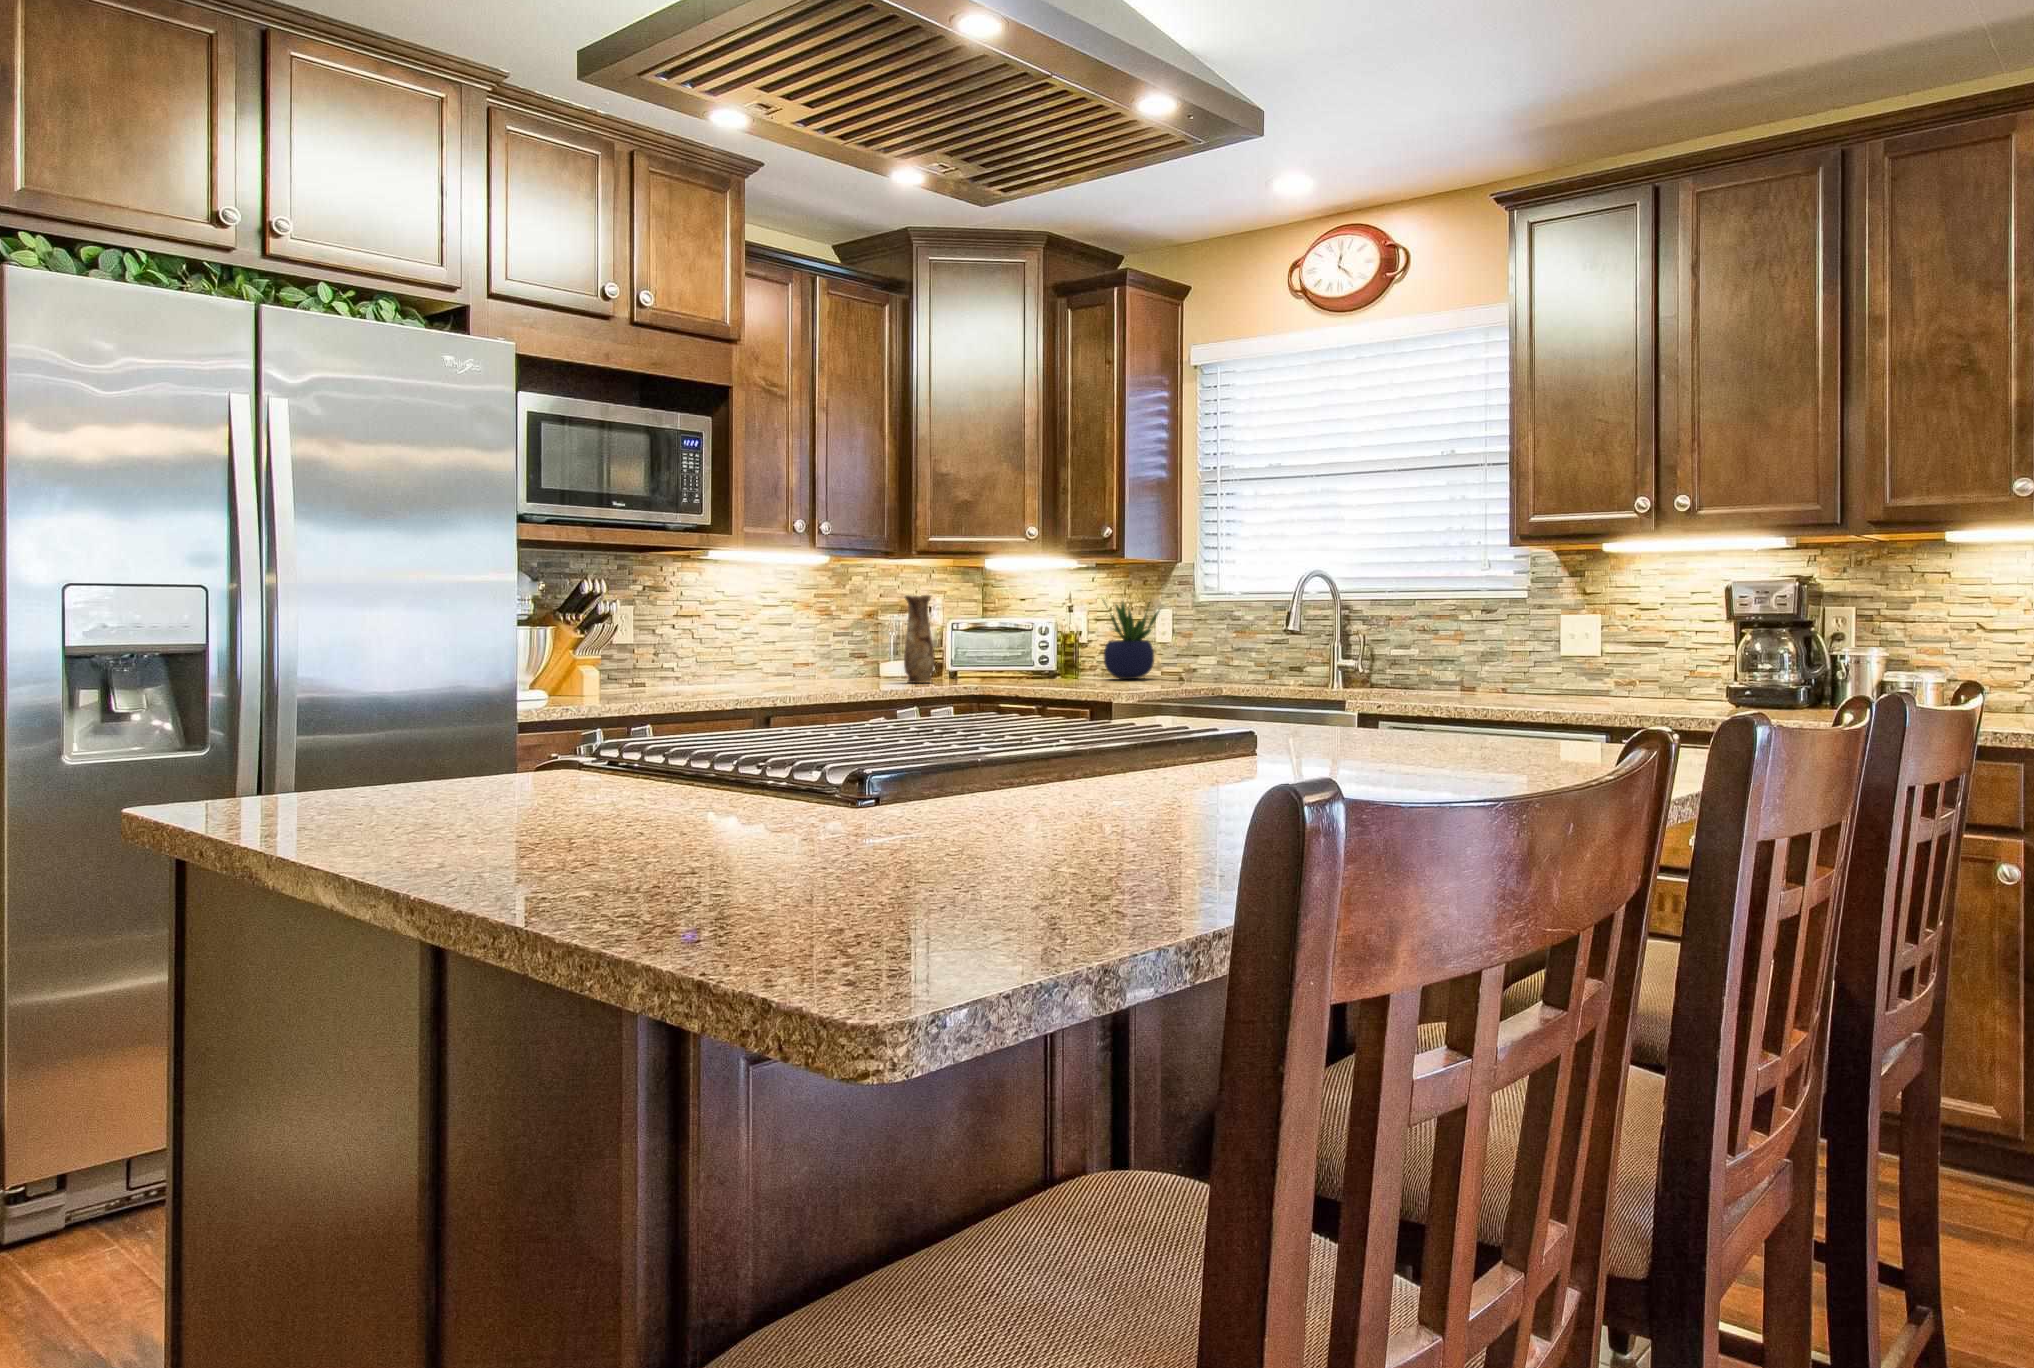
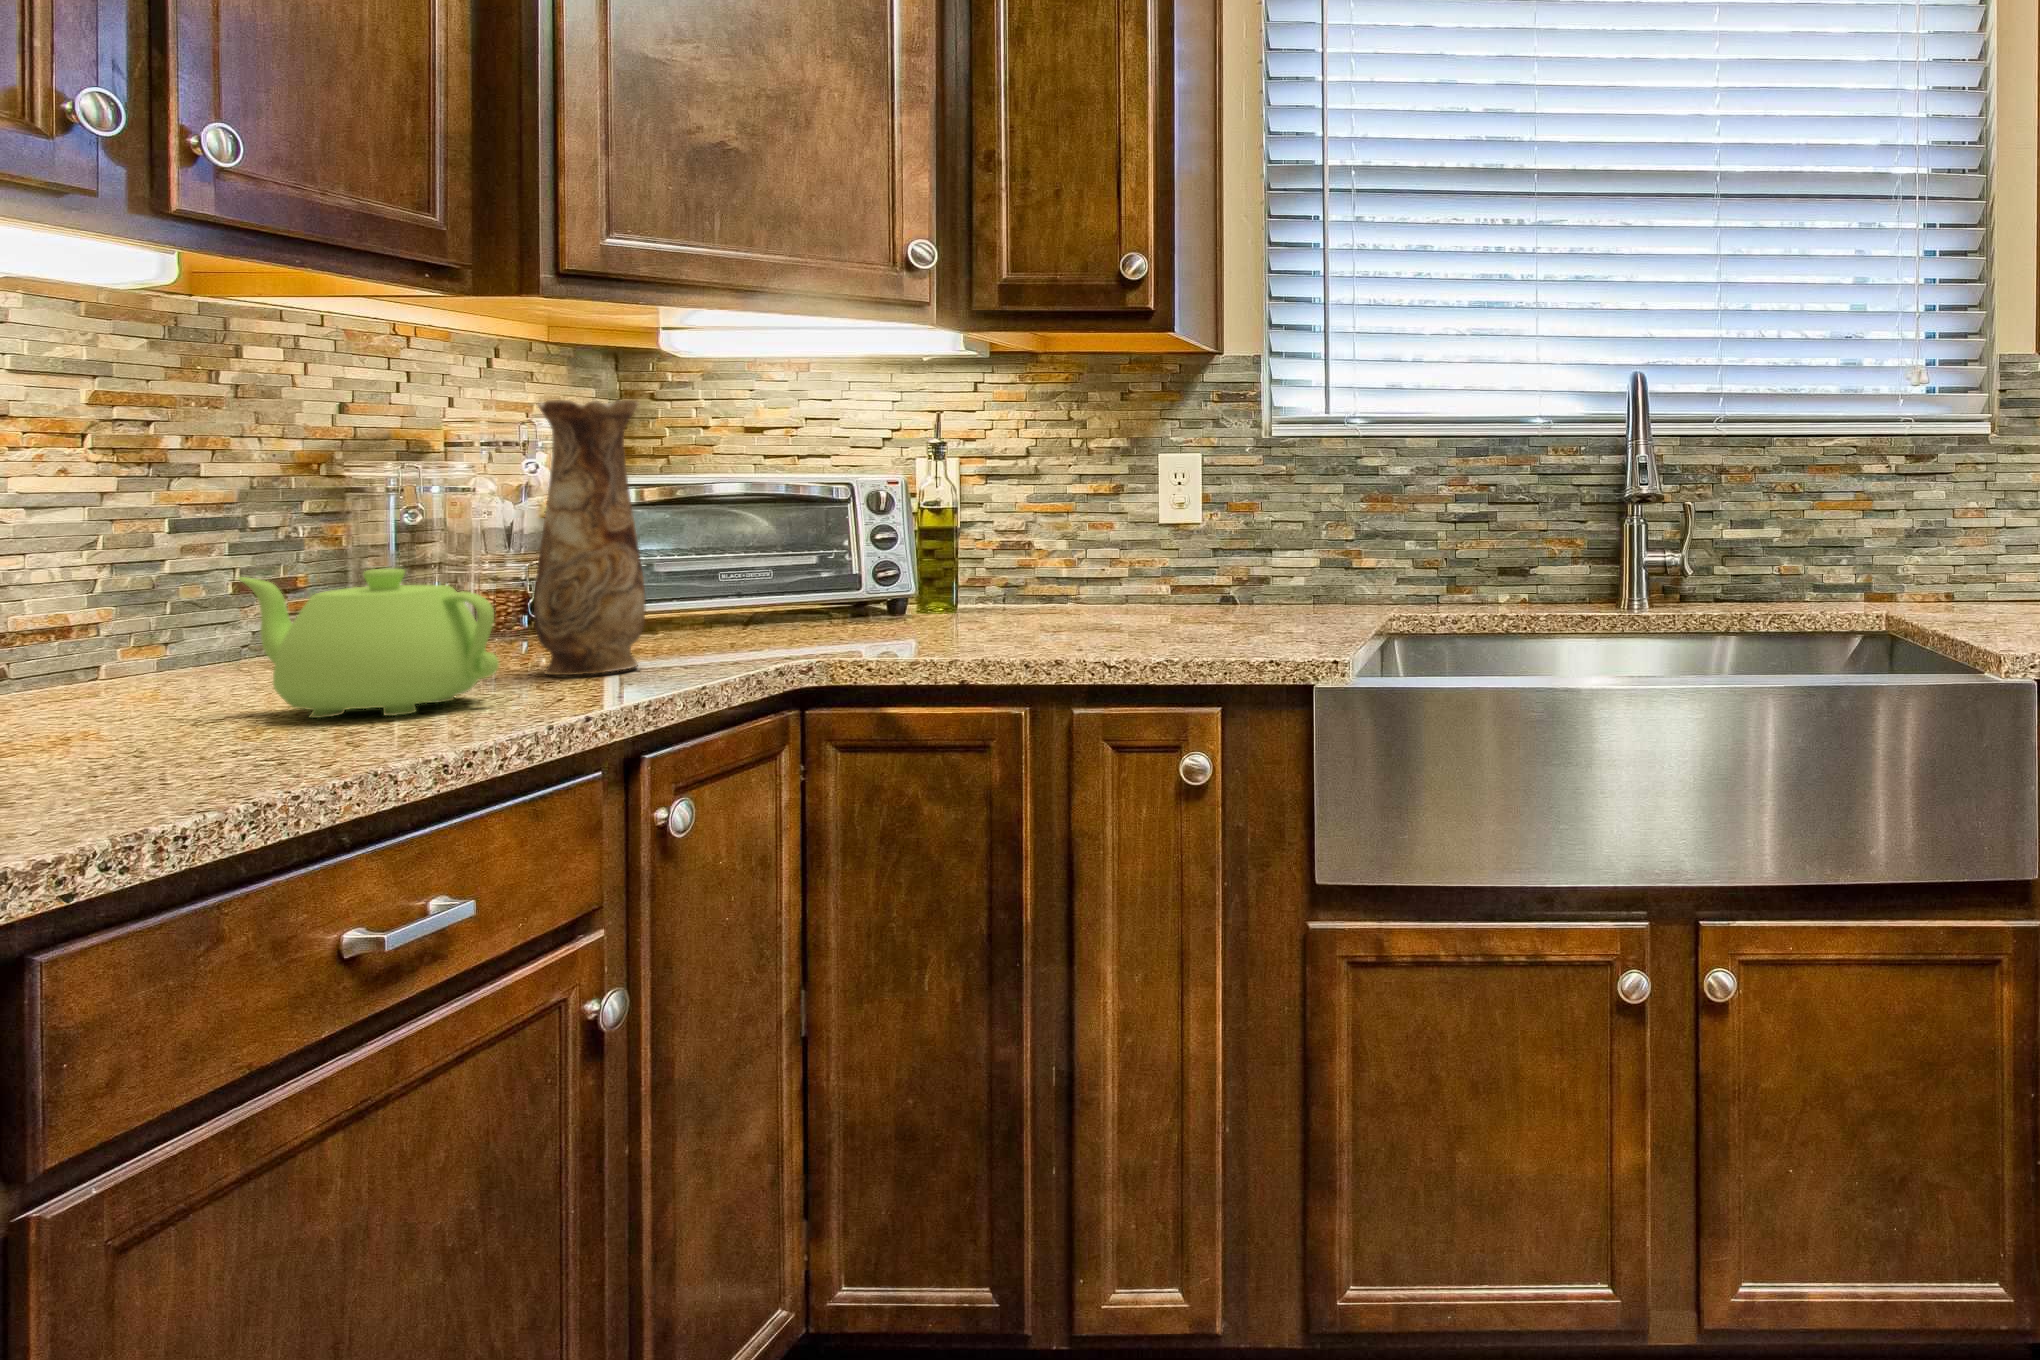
potted plant: present [1104,602,1160,679] -> none [1061,416,1207,612]
teapot: none [829,646,881,686] -> present [238,568,499,718]

